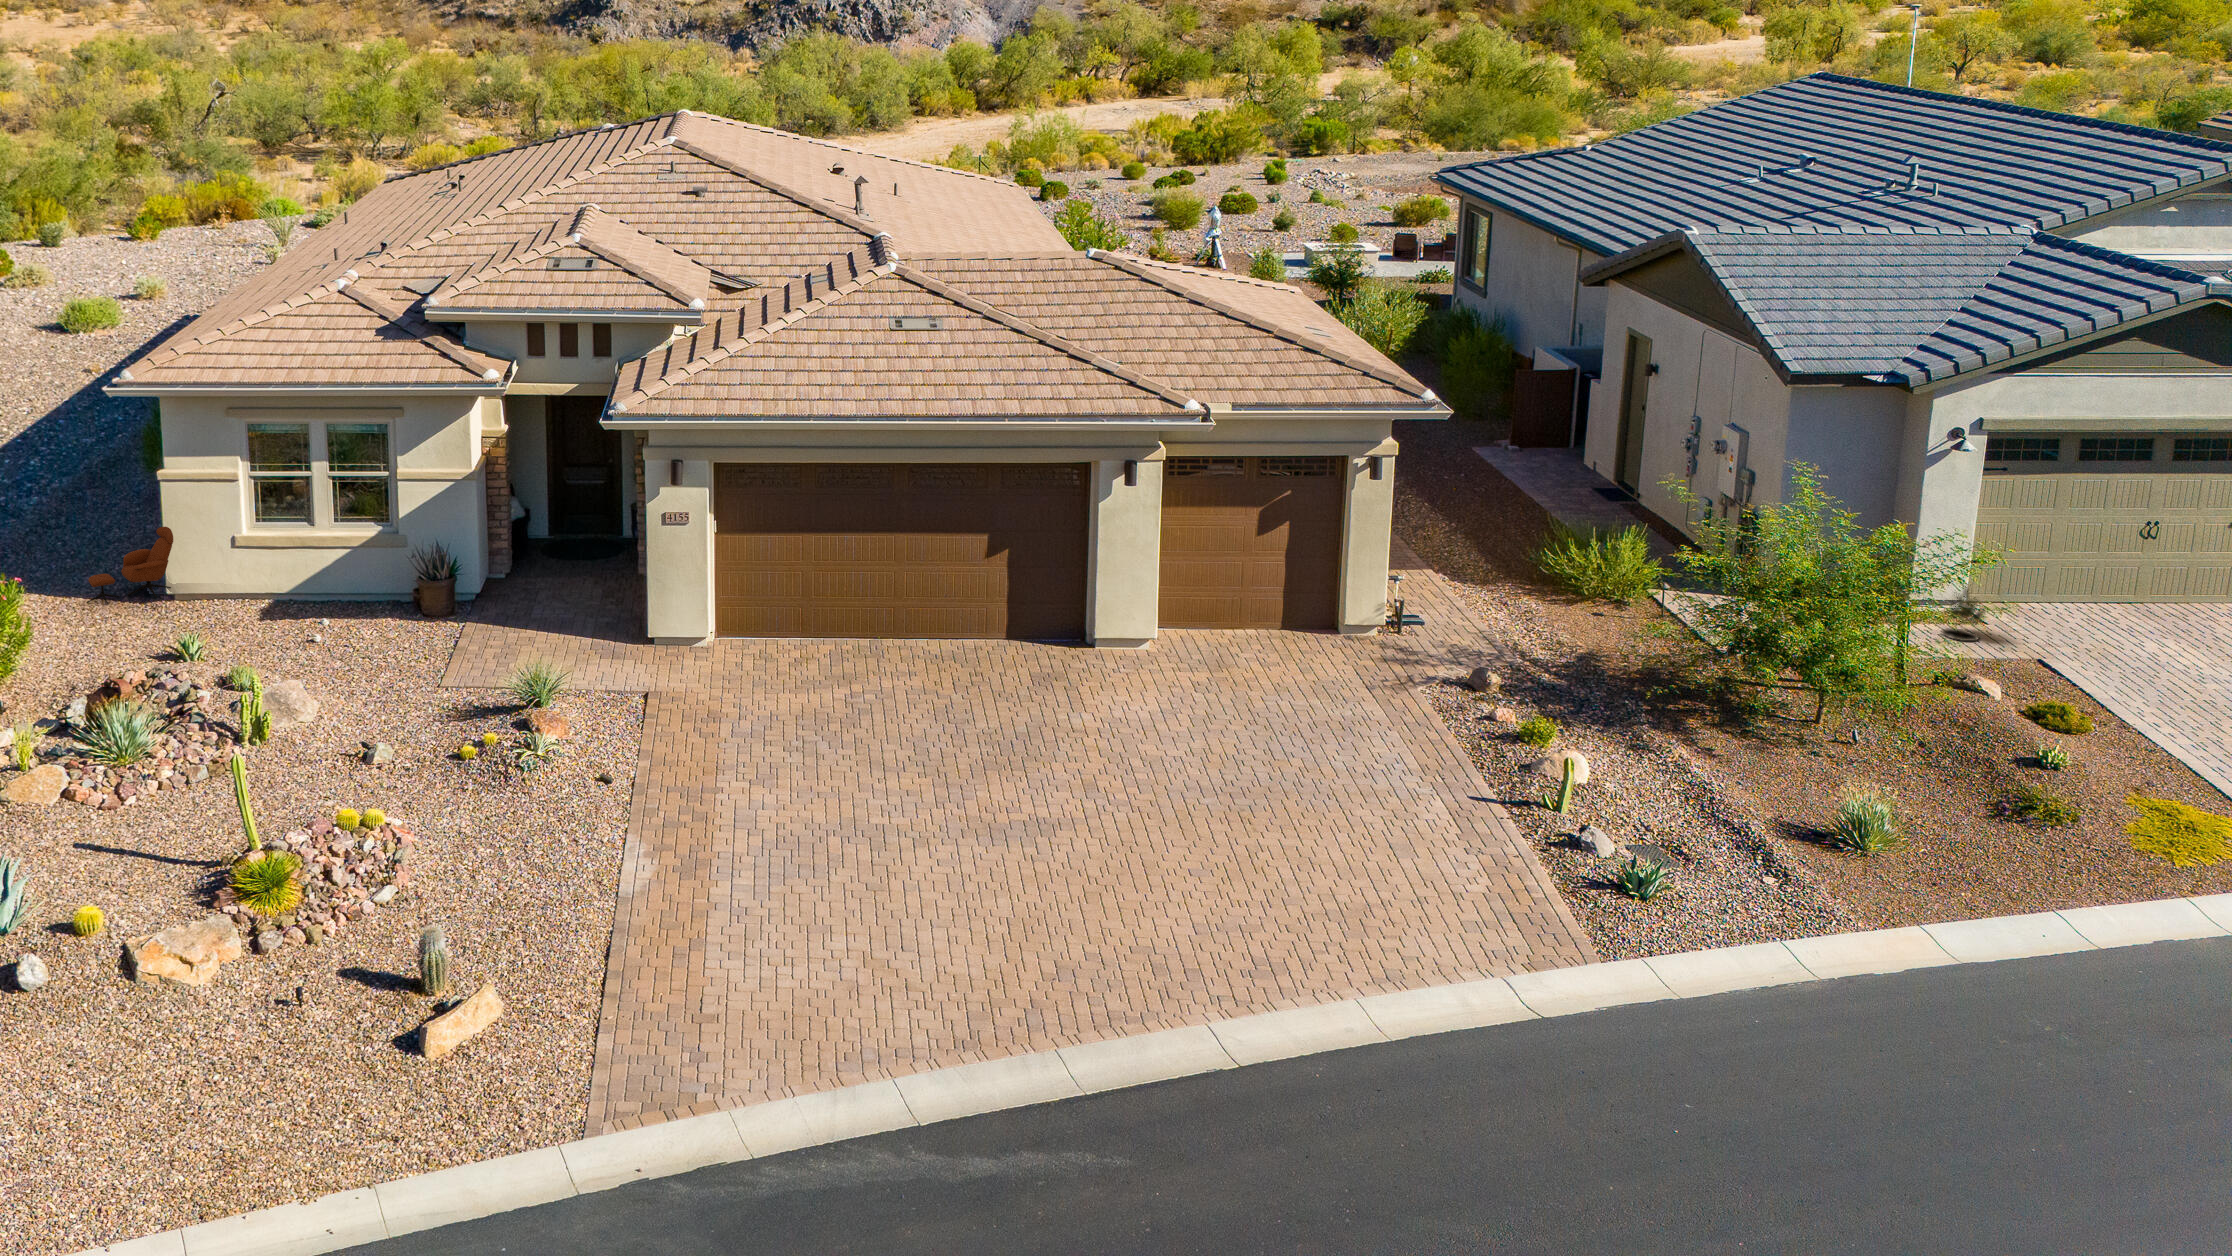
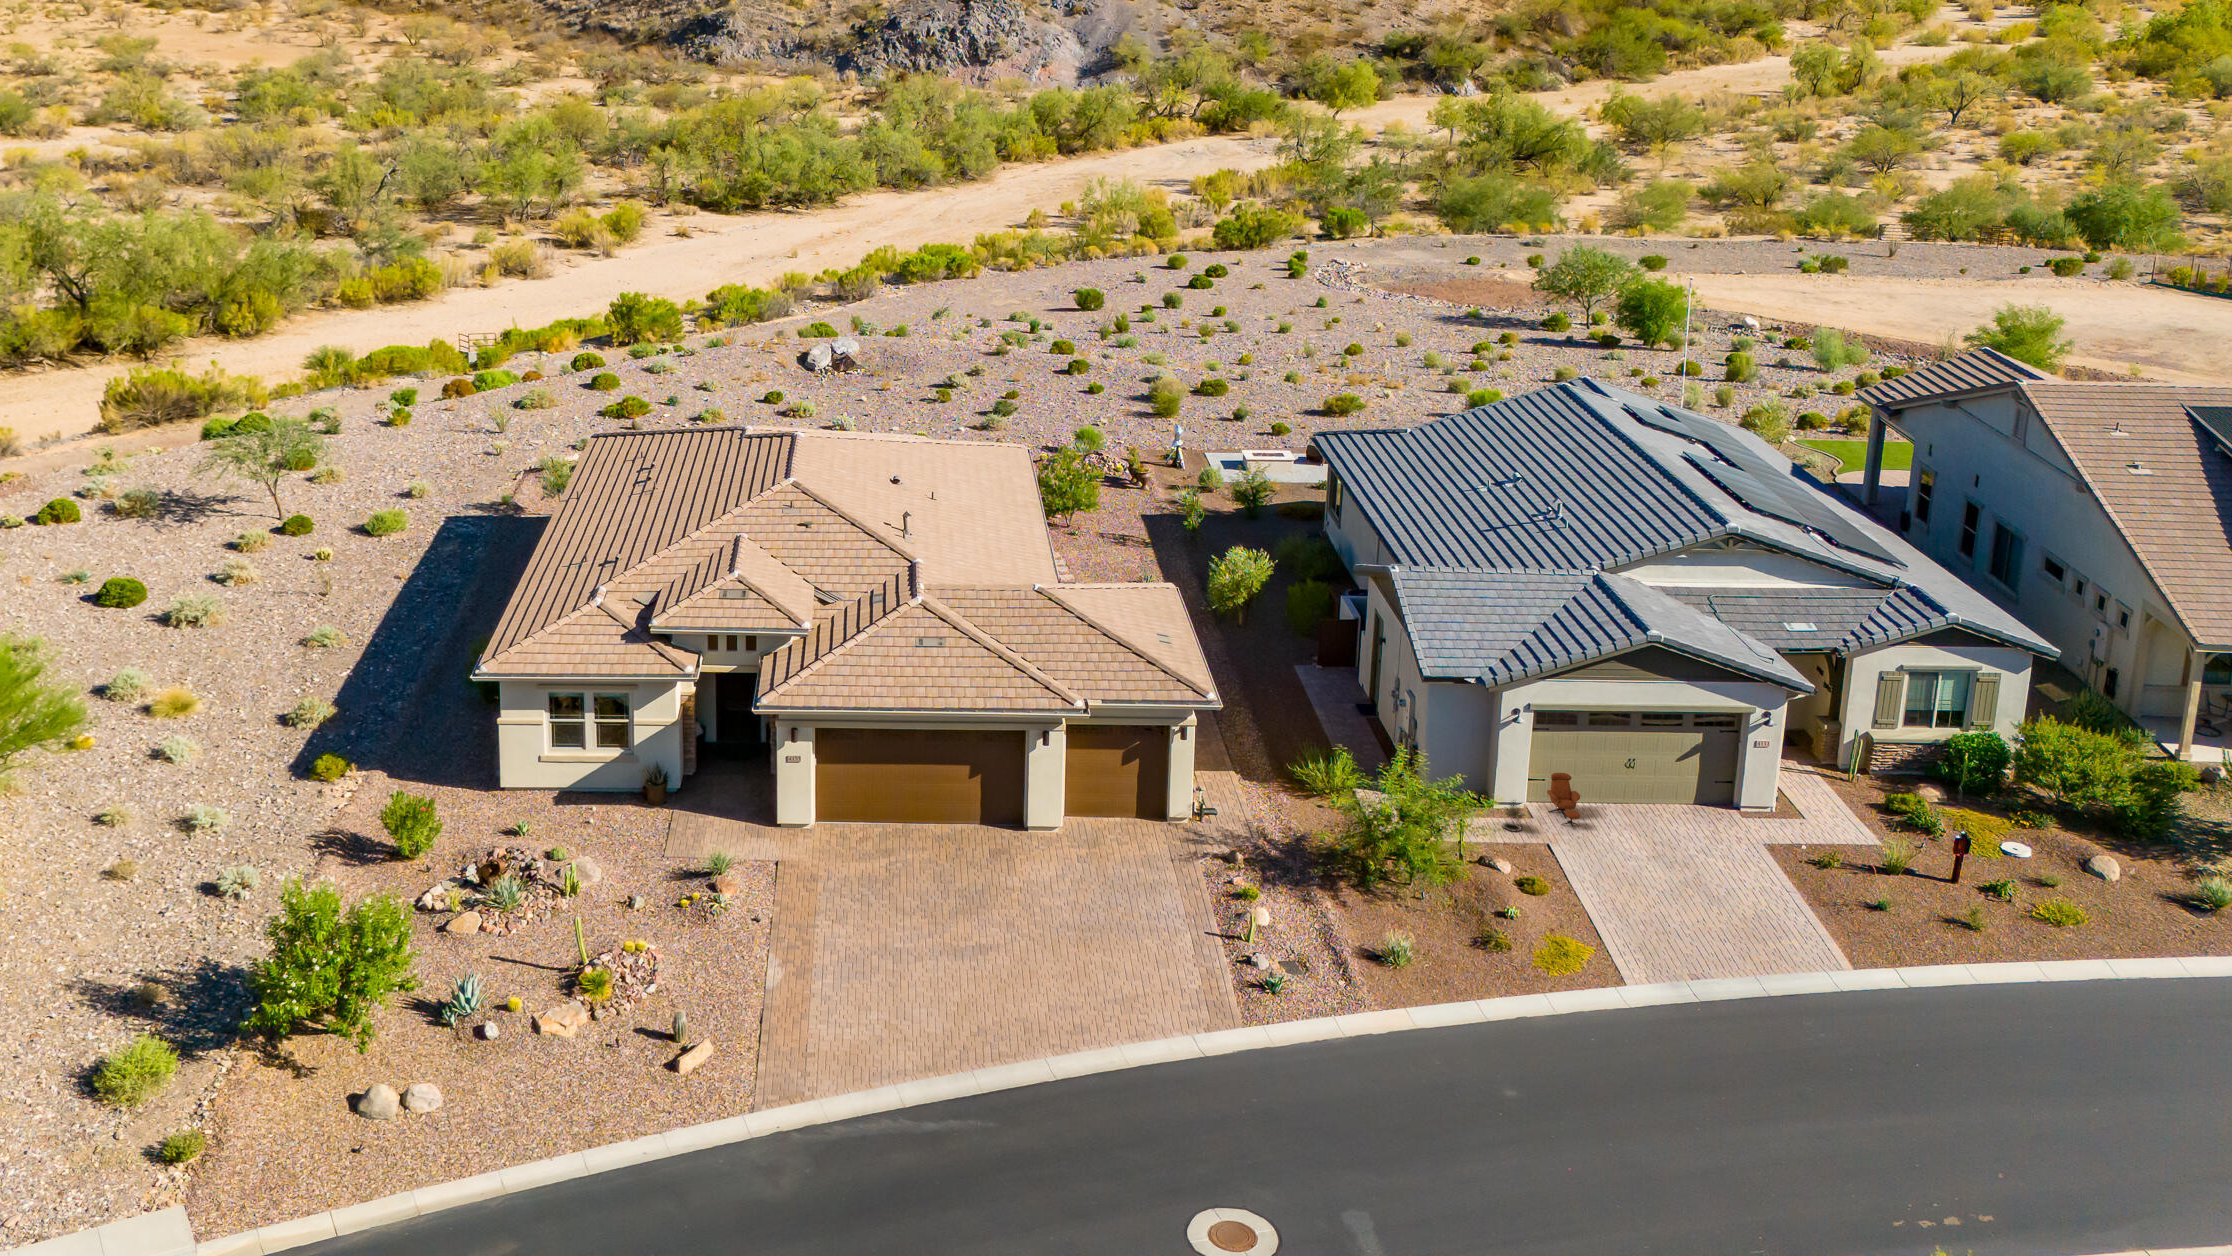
lounge chair: present [87,527,173,604] -> present [1547,773,1580,829]

